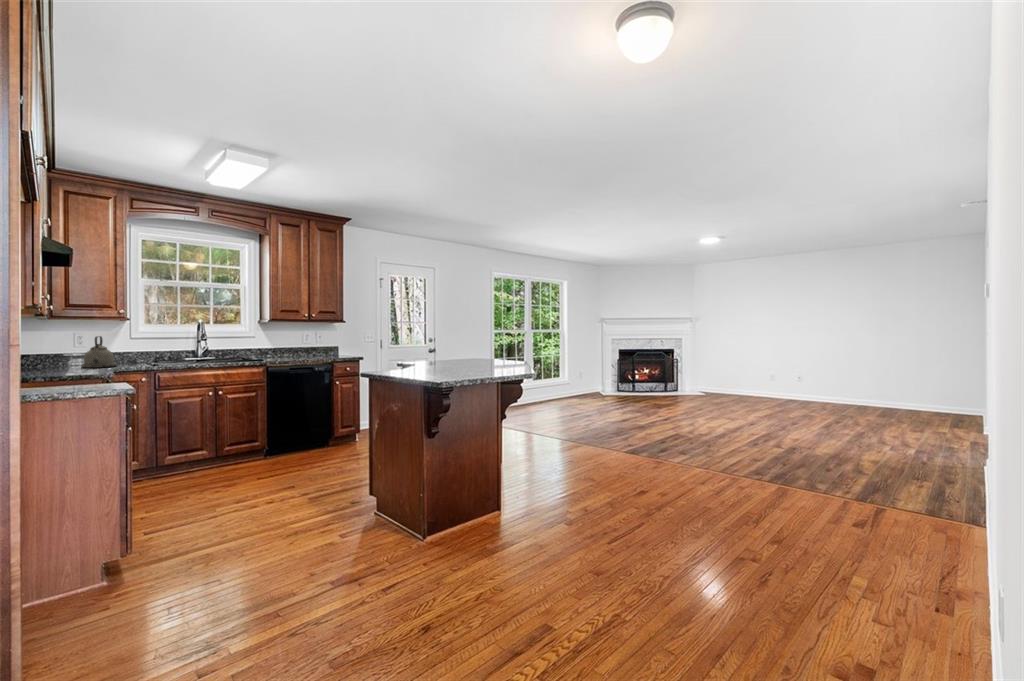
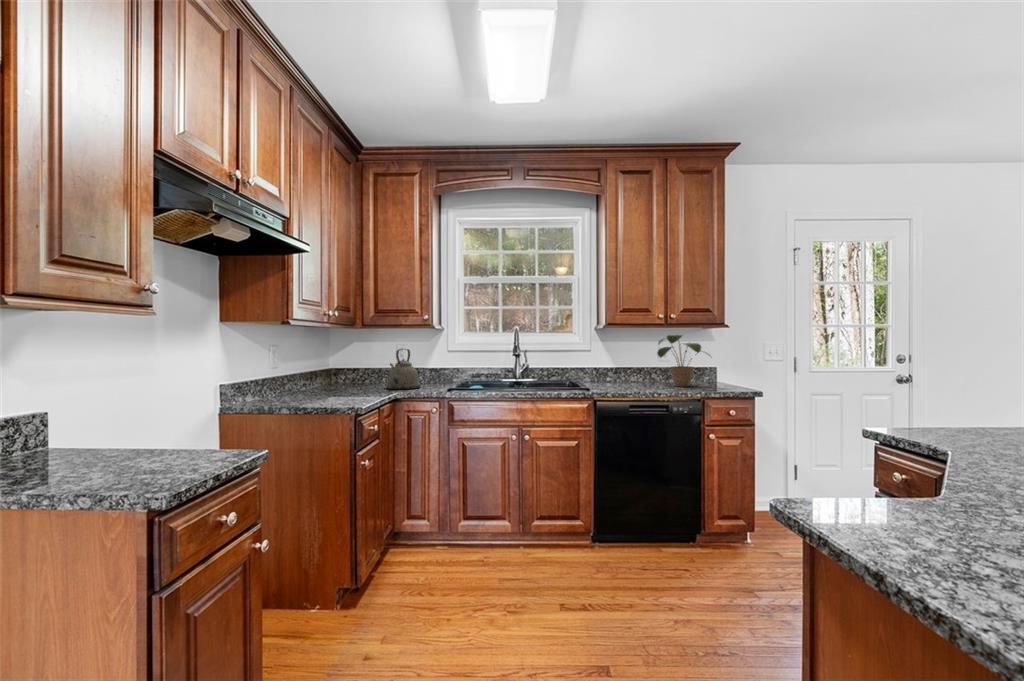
potted plant: none [303,326,336,357] -> present [657,335,710,386]

